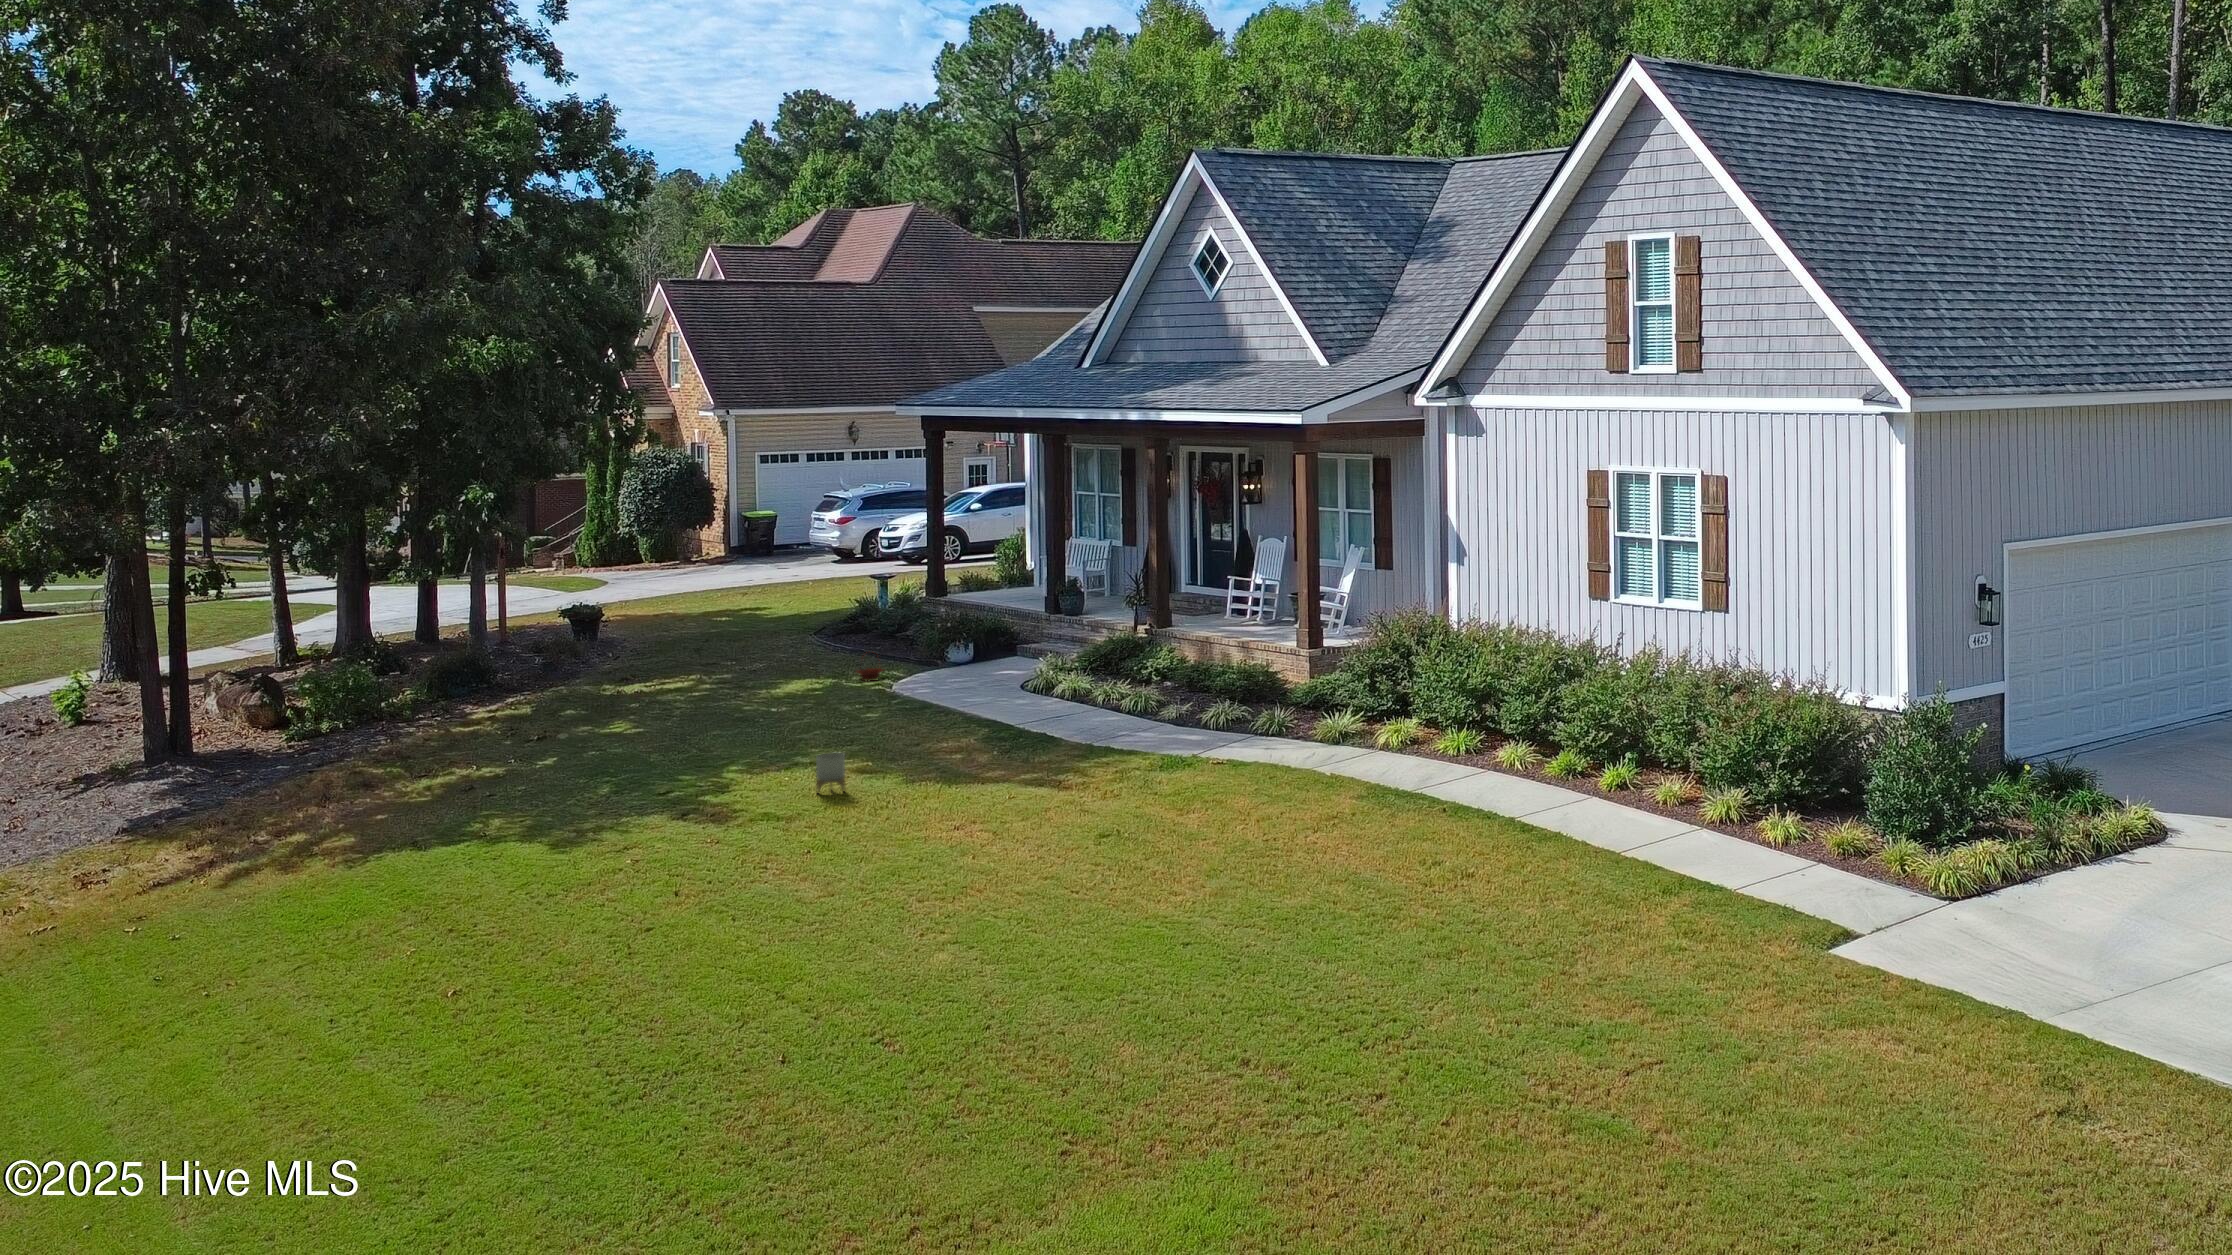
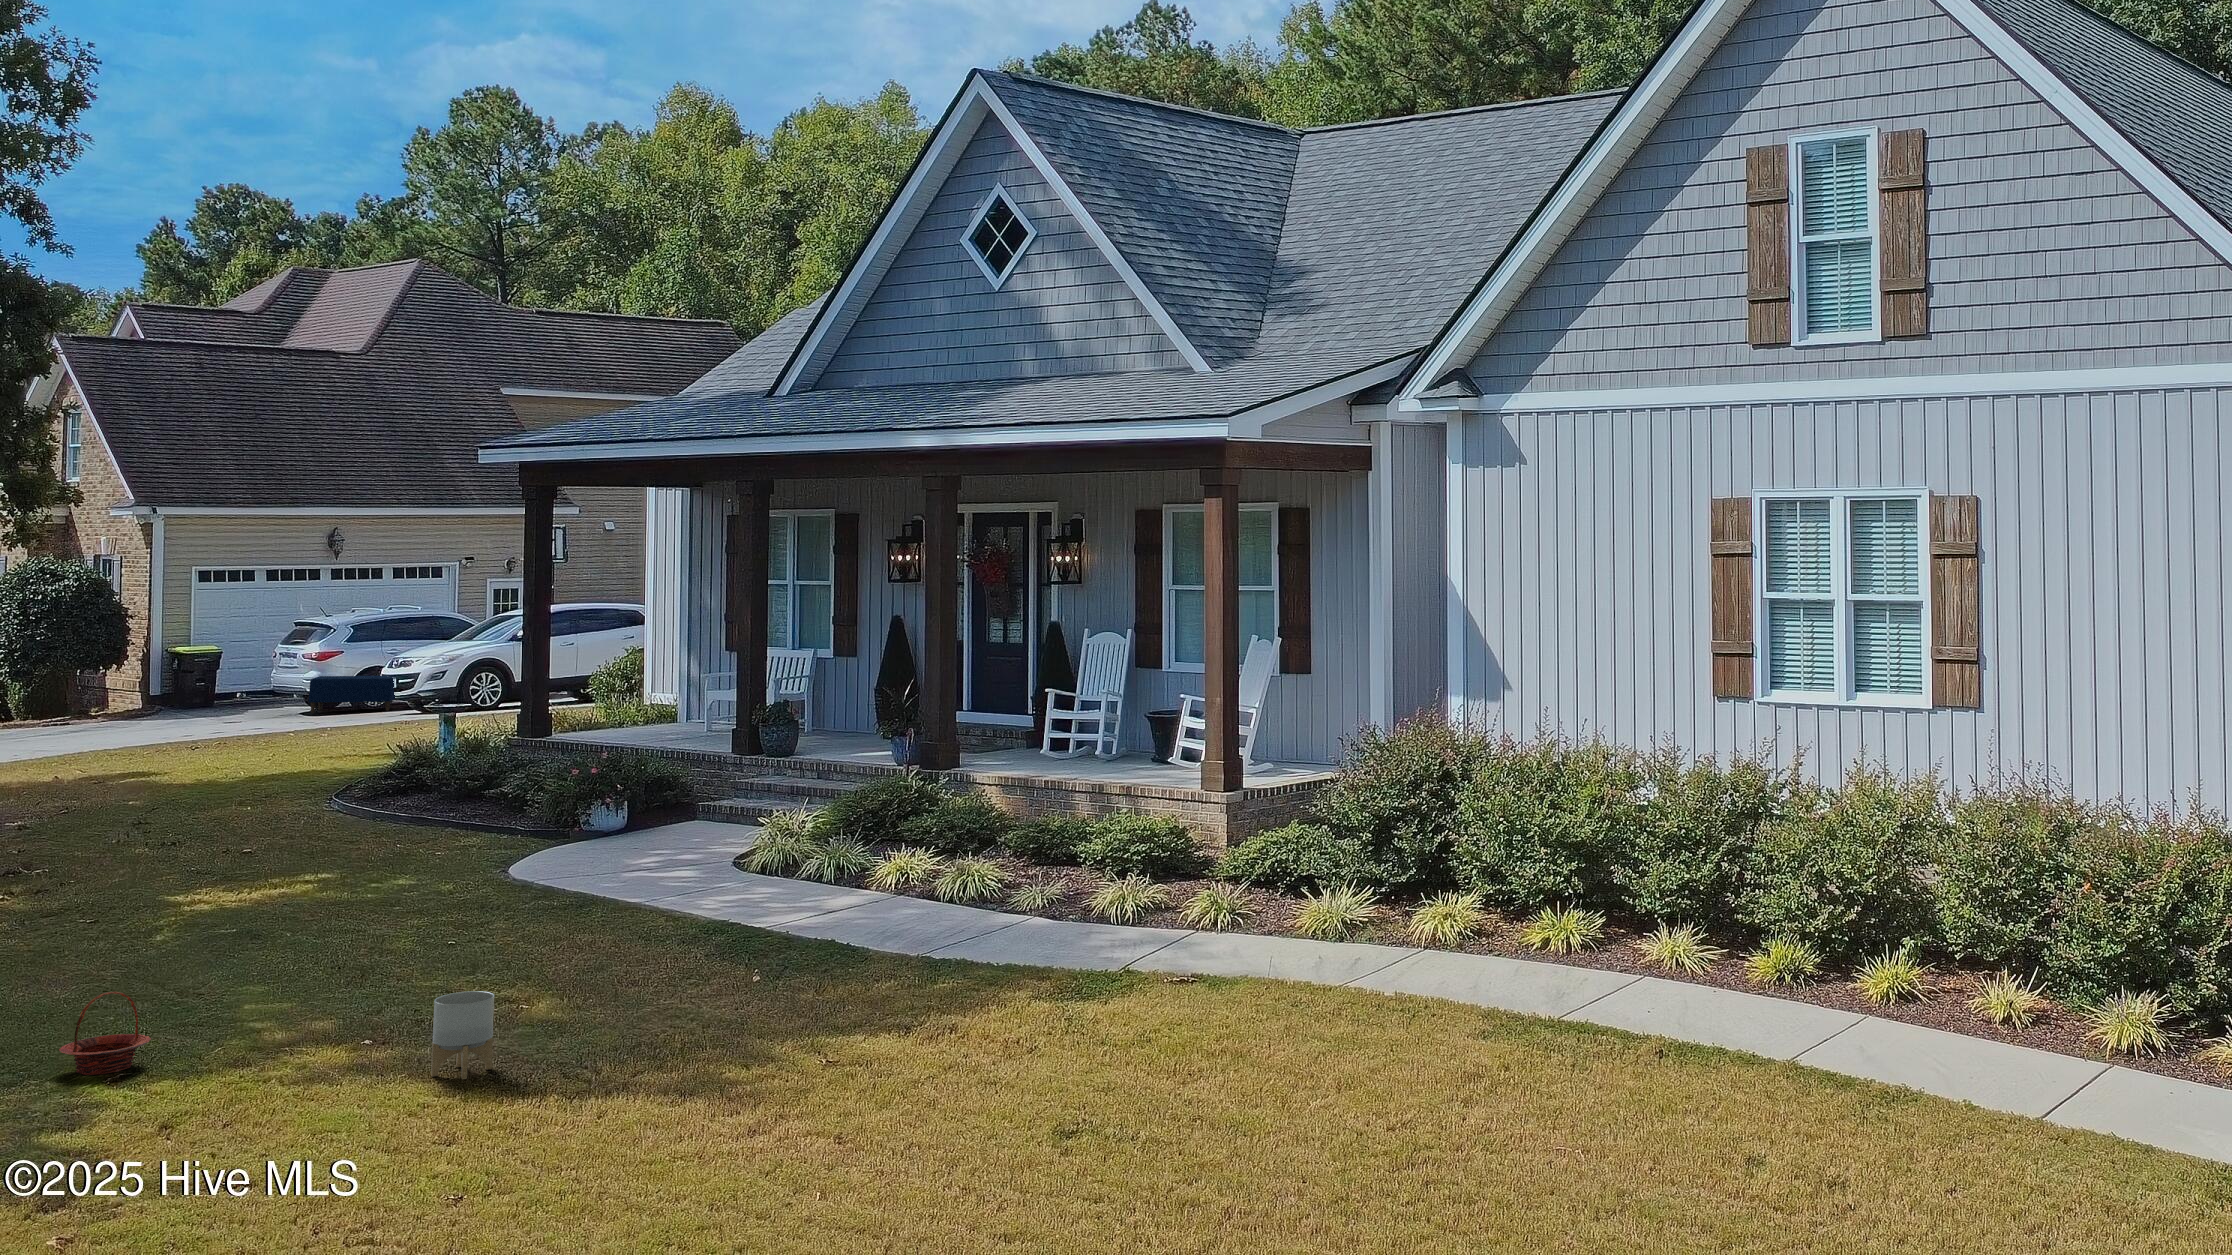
bench: none [829,536,887,563] -> present [309,675,395,713]
basket: present [857,660,883,681] -> present [59,992,151,1075]

